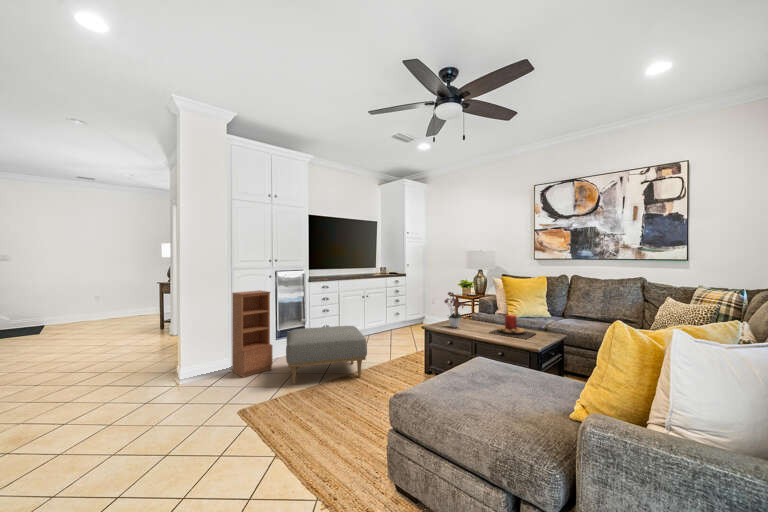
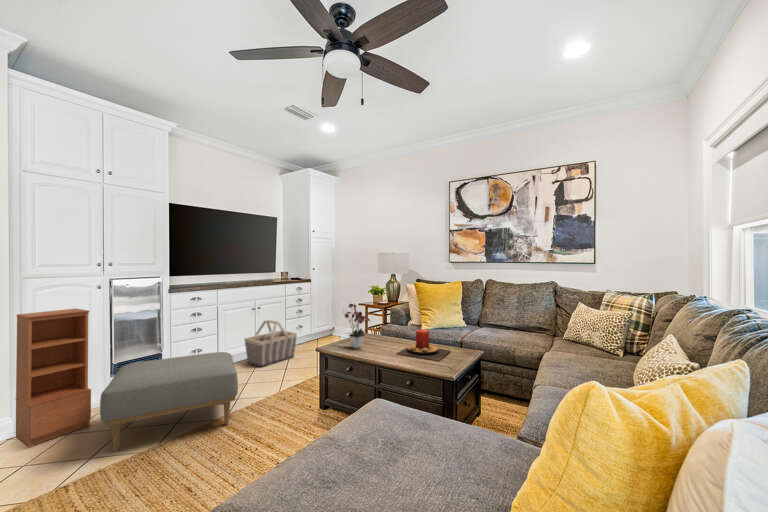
basket: none [359,306,398,343] -> present [245,320,297,367]

